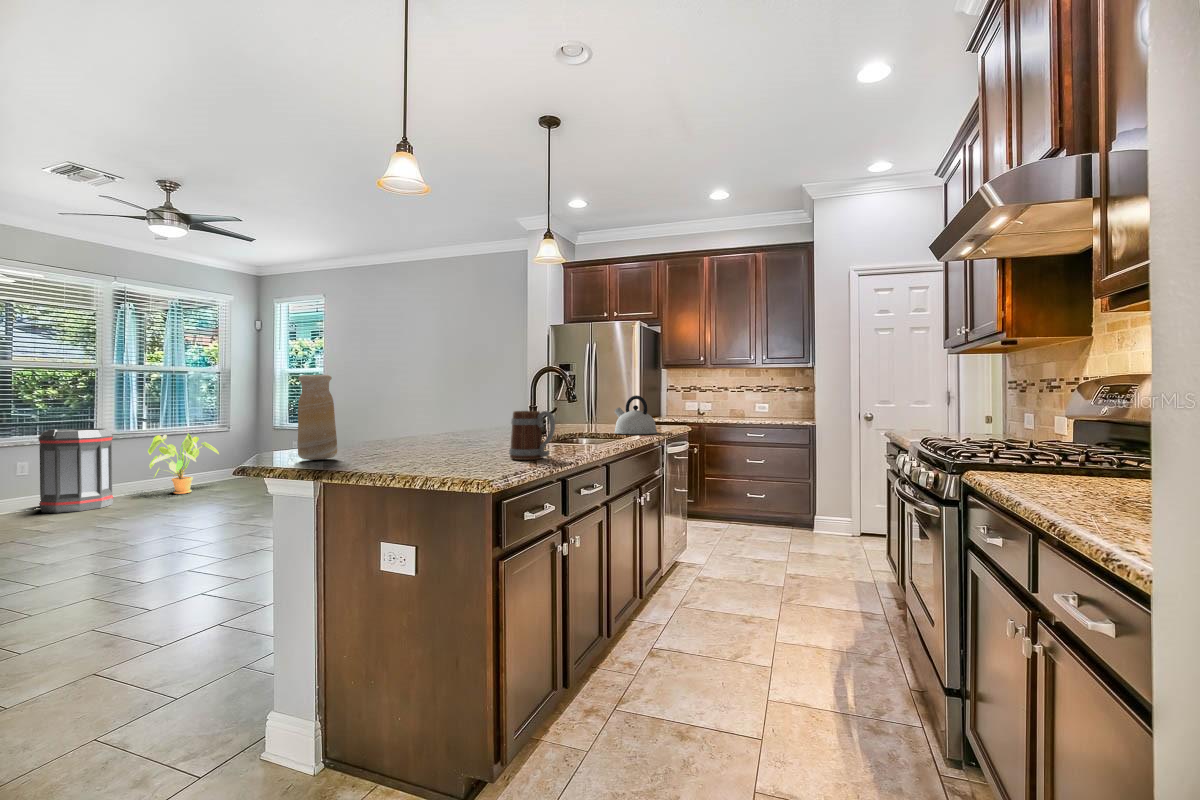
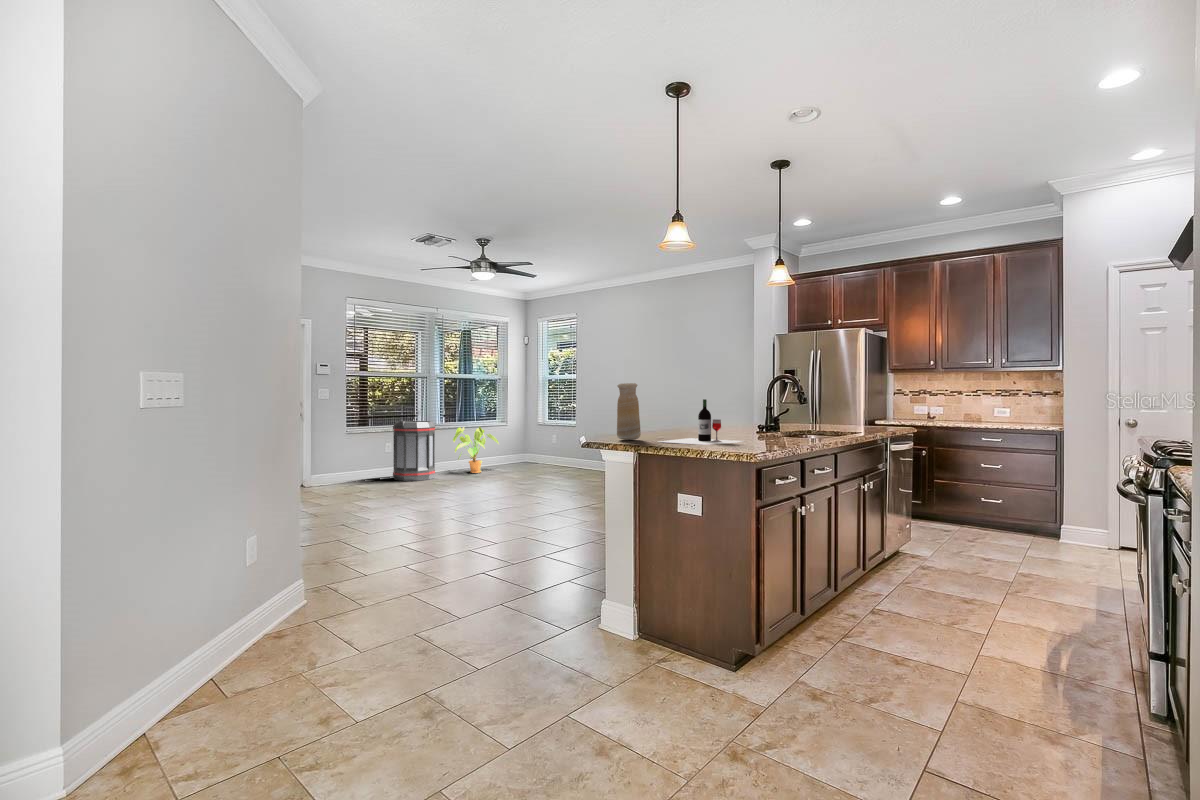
kettle: present [614,395,657,434] -> none [840,398,881,432]
wine bottle: none [353,398,490,467] -> present [660,399,742,445]
mug: present [509,411,555,460] -> none [762,409,797,444]

